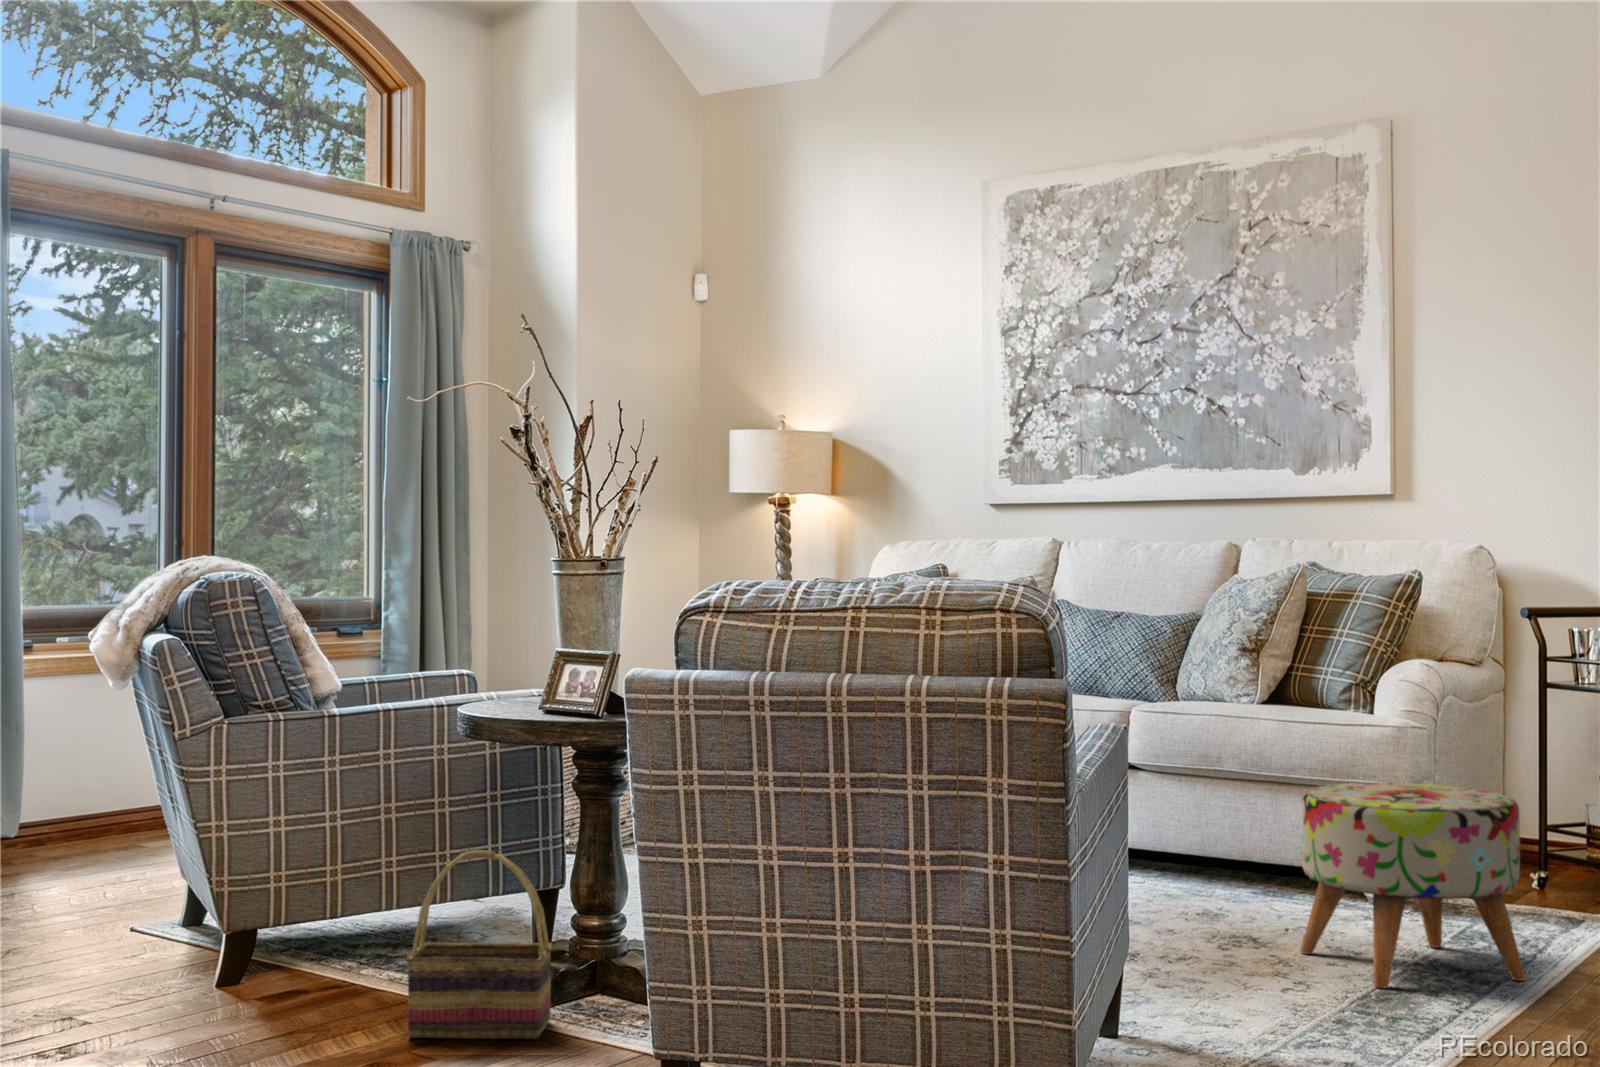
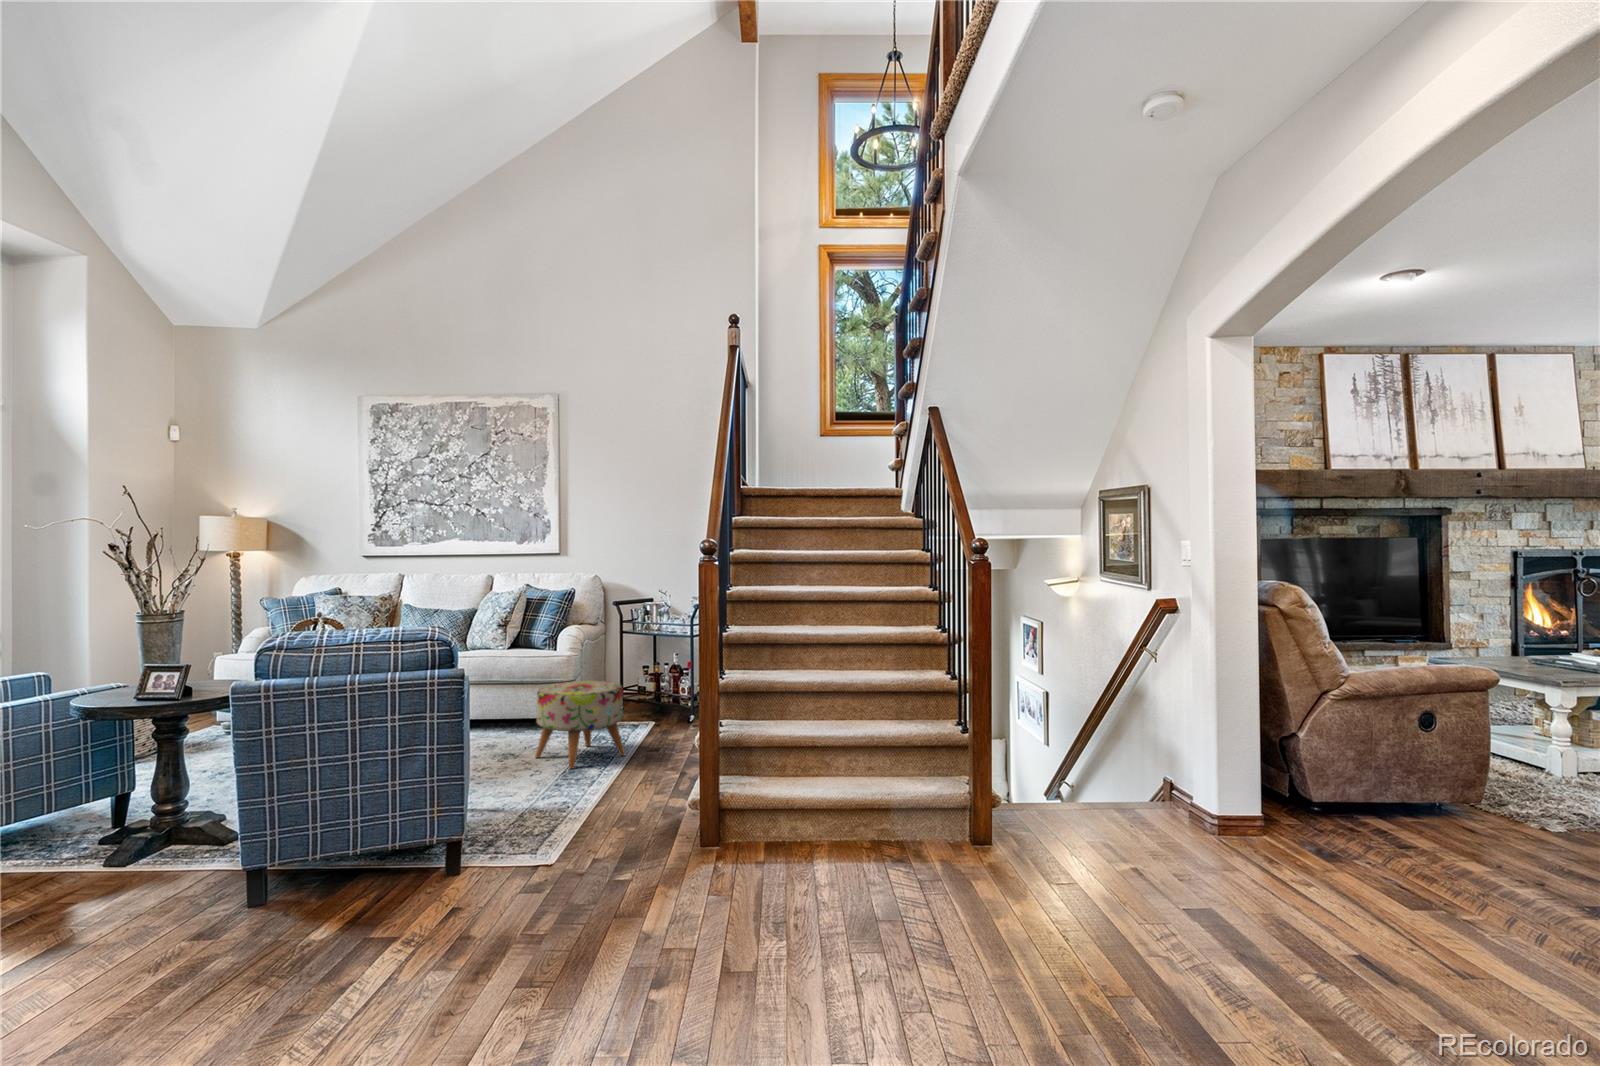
basket: present [406,850,553,1039] -> none [46,781,149,896]

